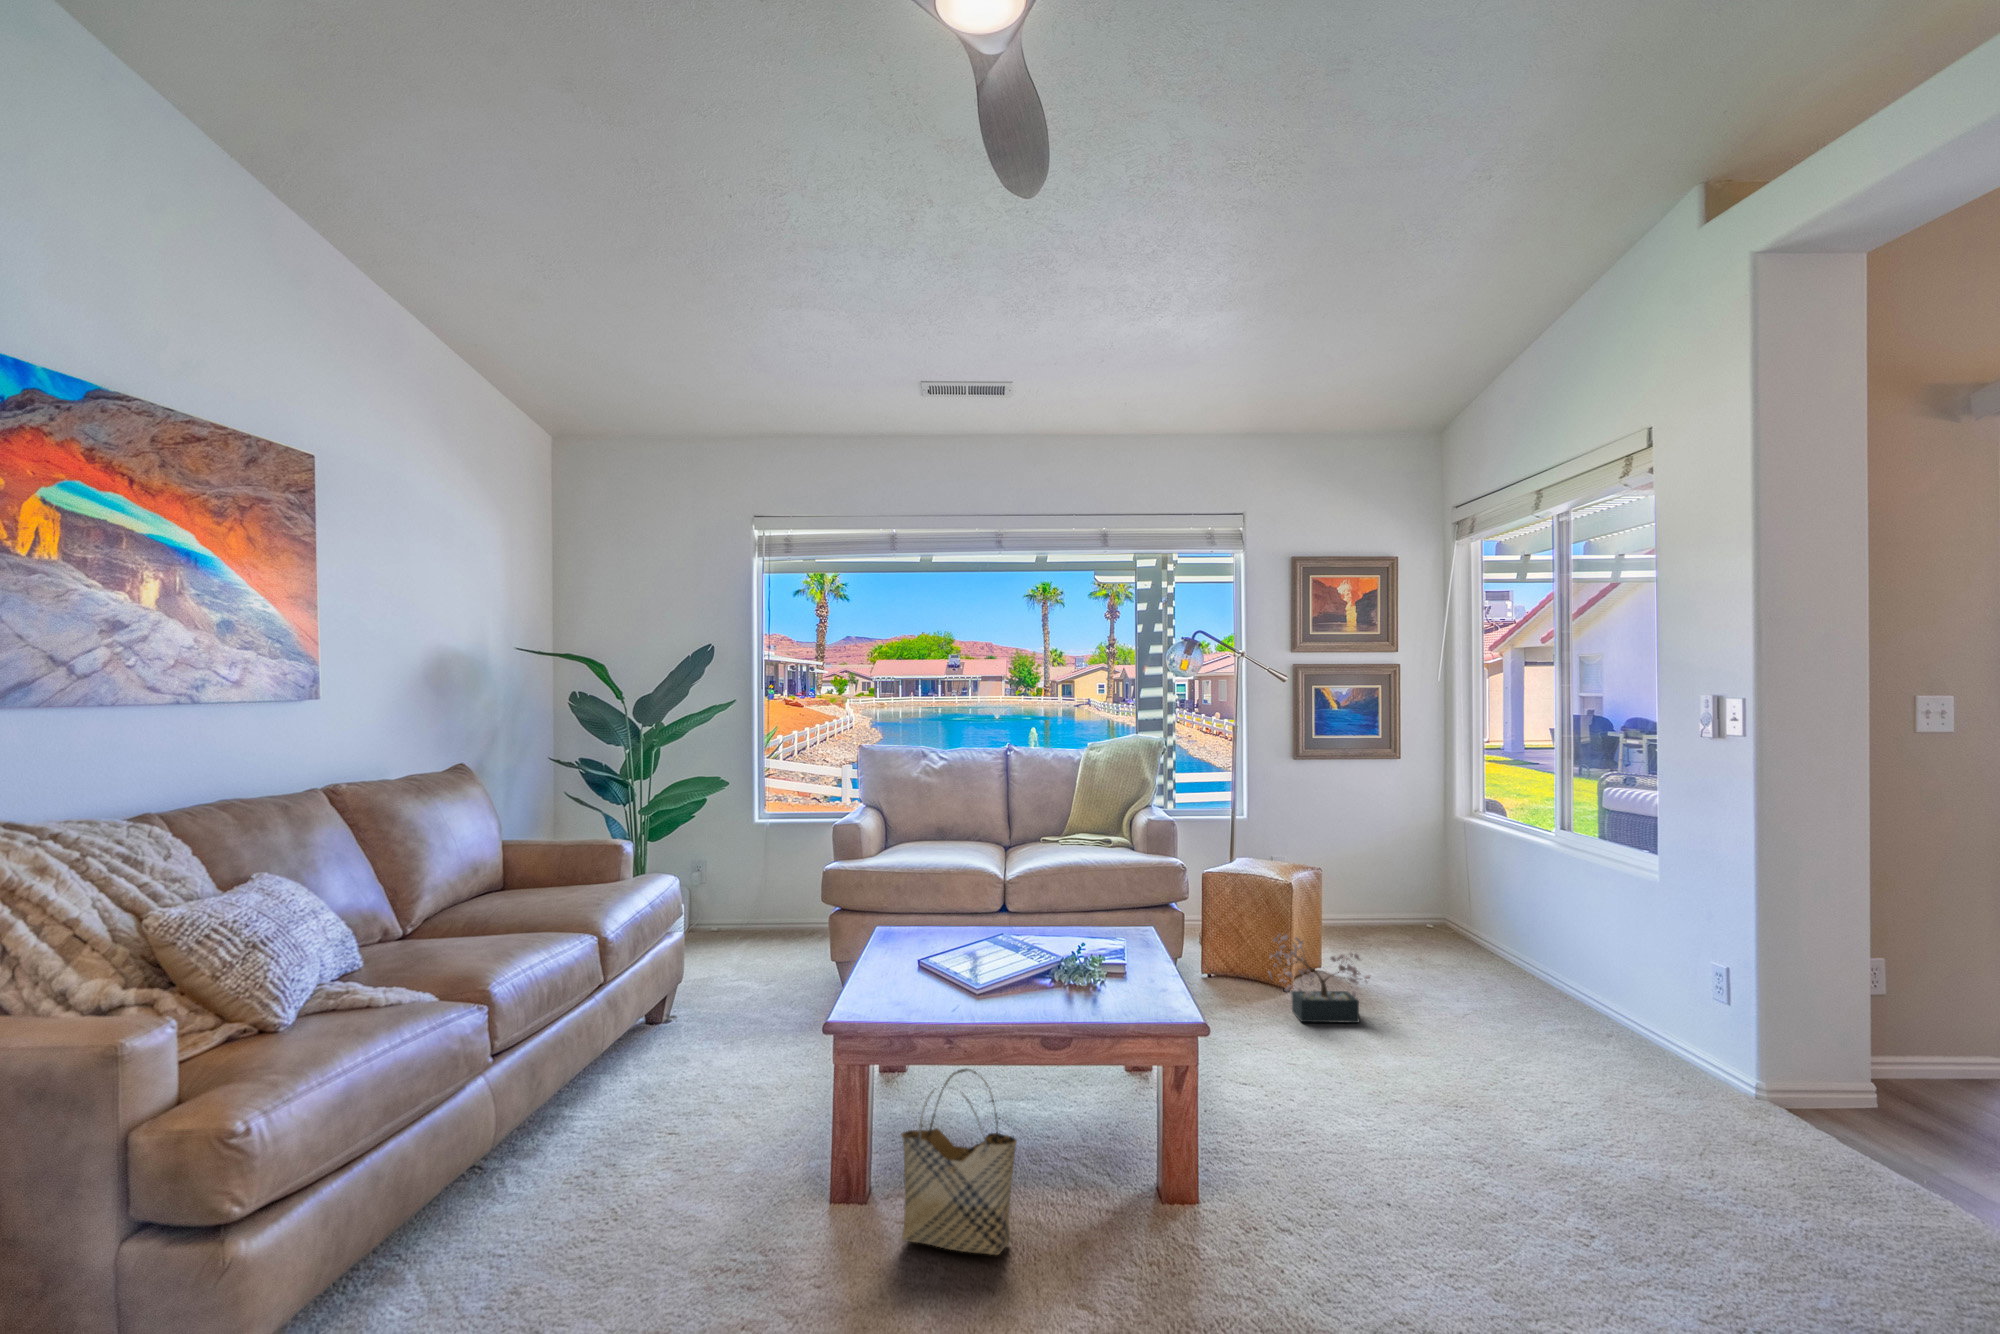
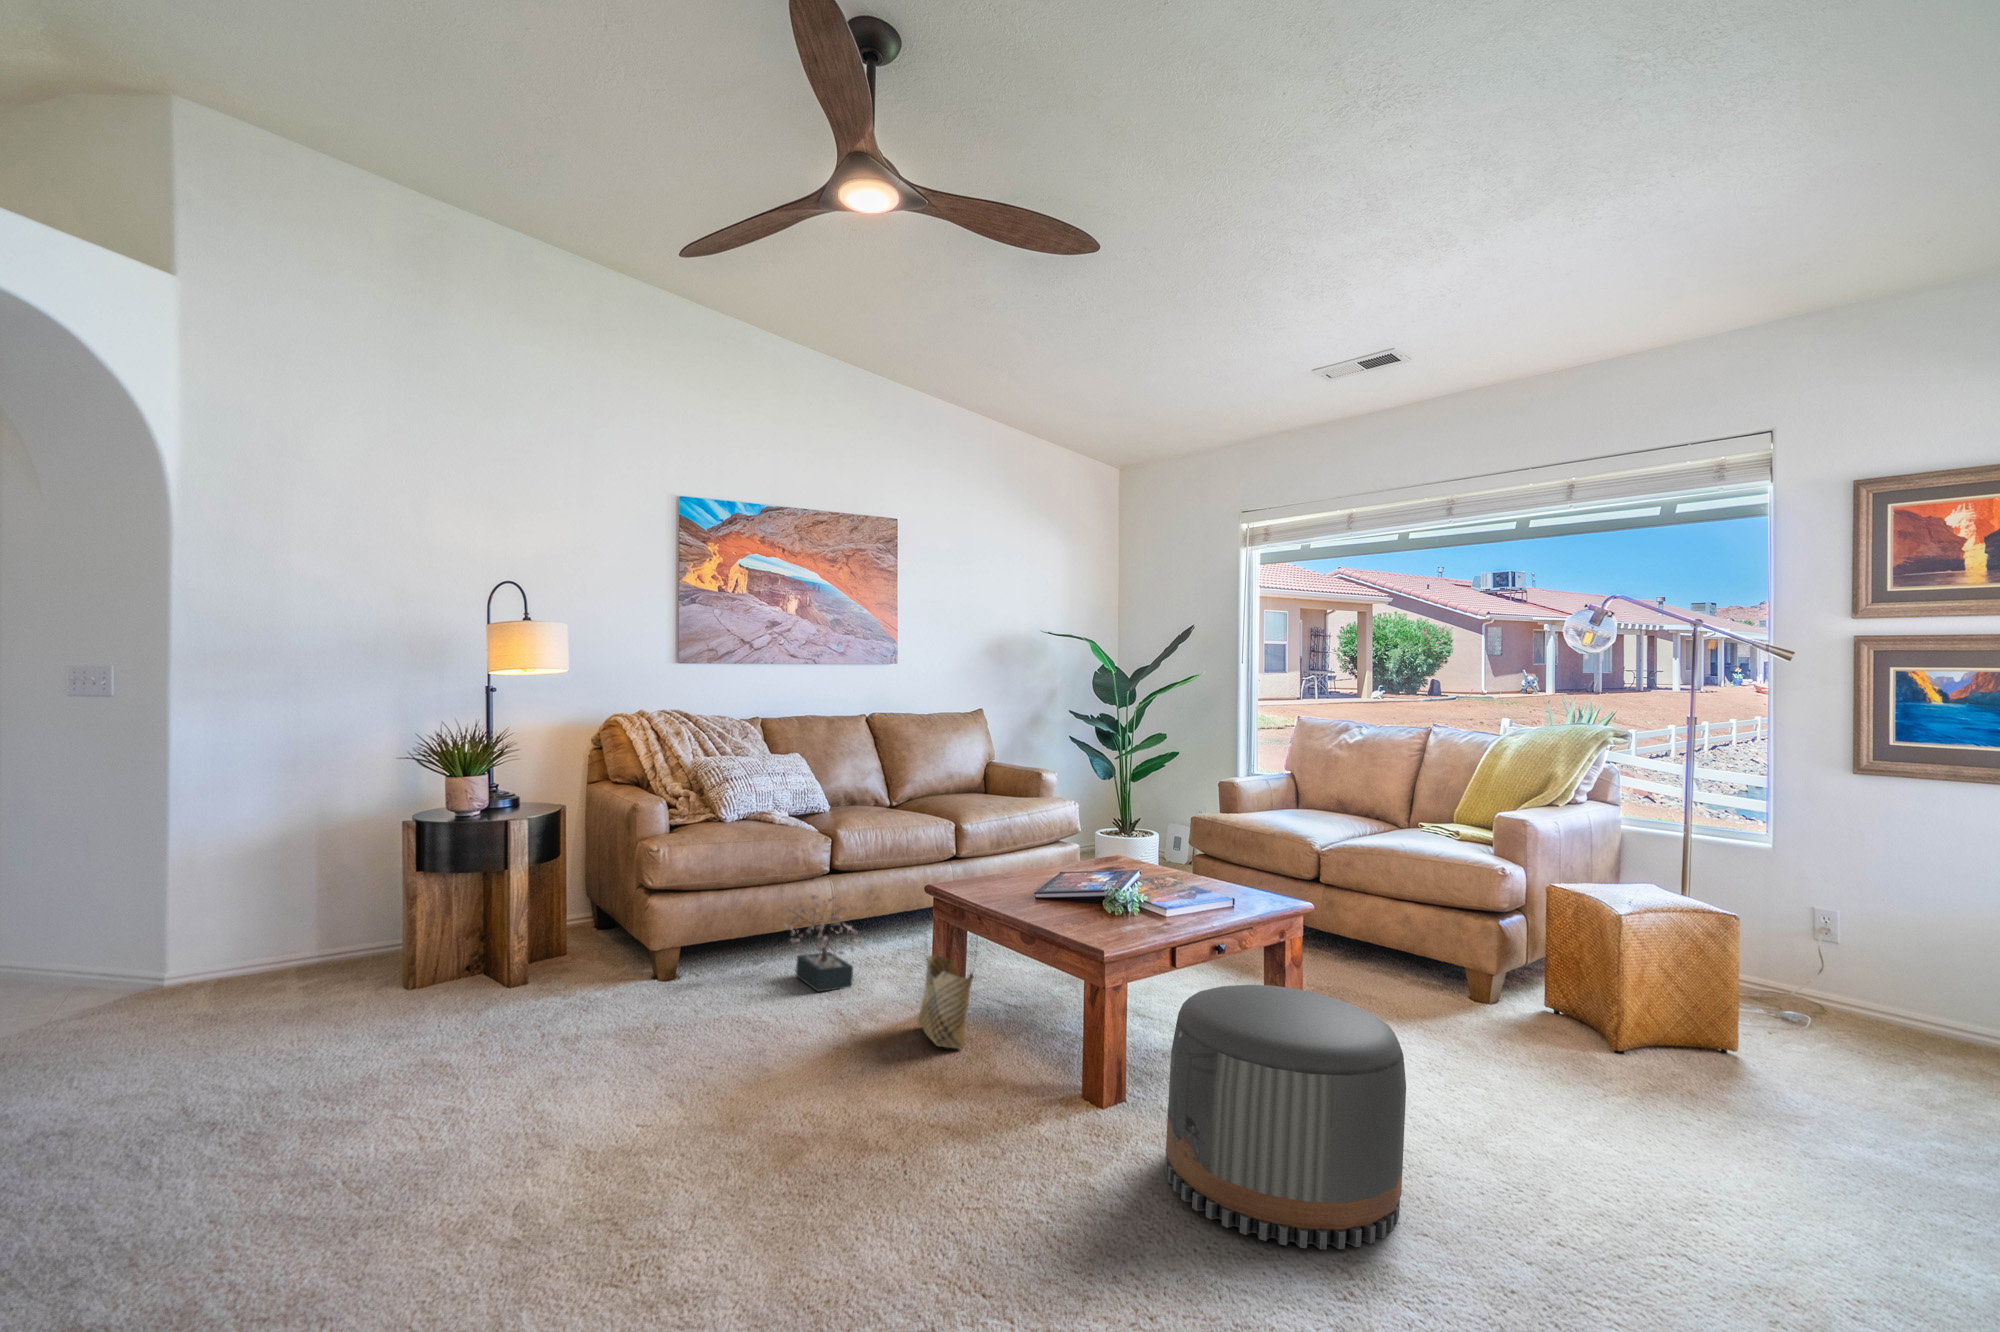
decorative plant: present [1268,934,1370,1023] -> present [785,895,864,992]
pouf: none [1335,1010,1580,1260] -> present [1165,985,1406,1249]

